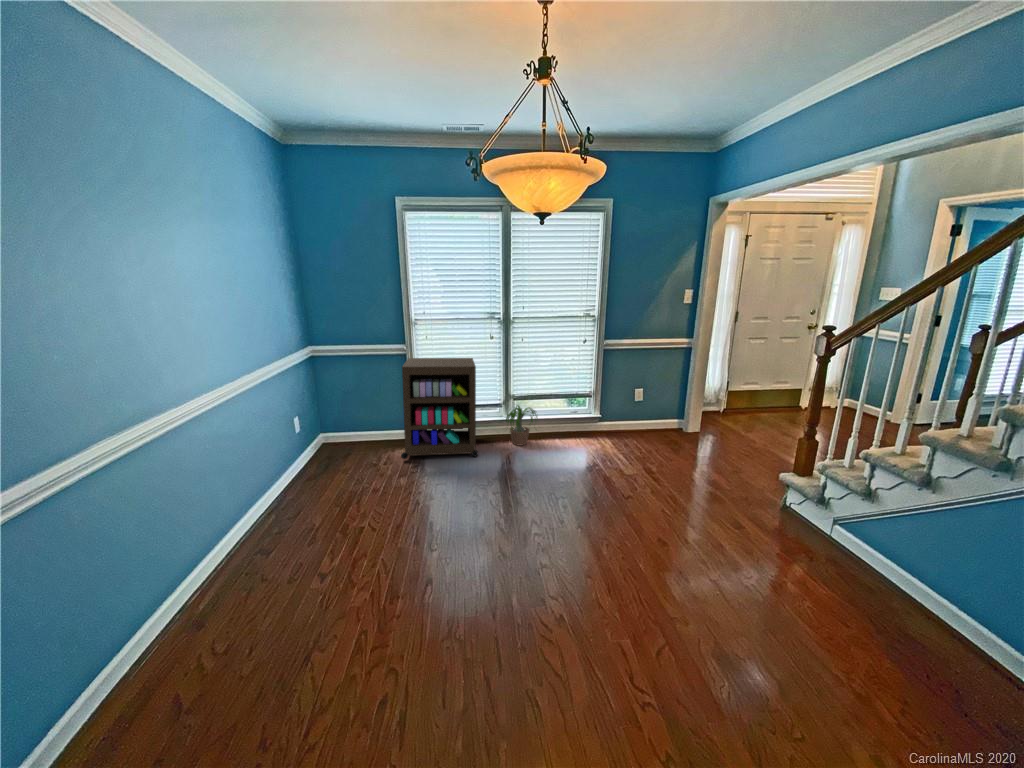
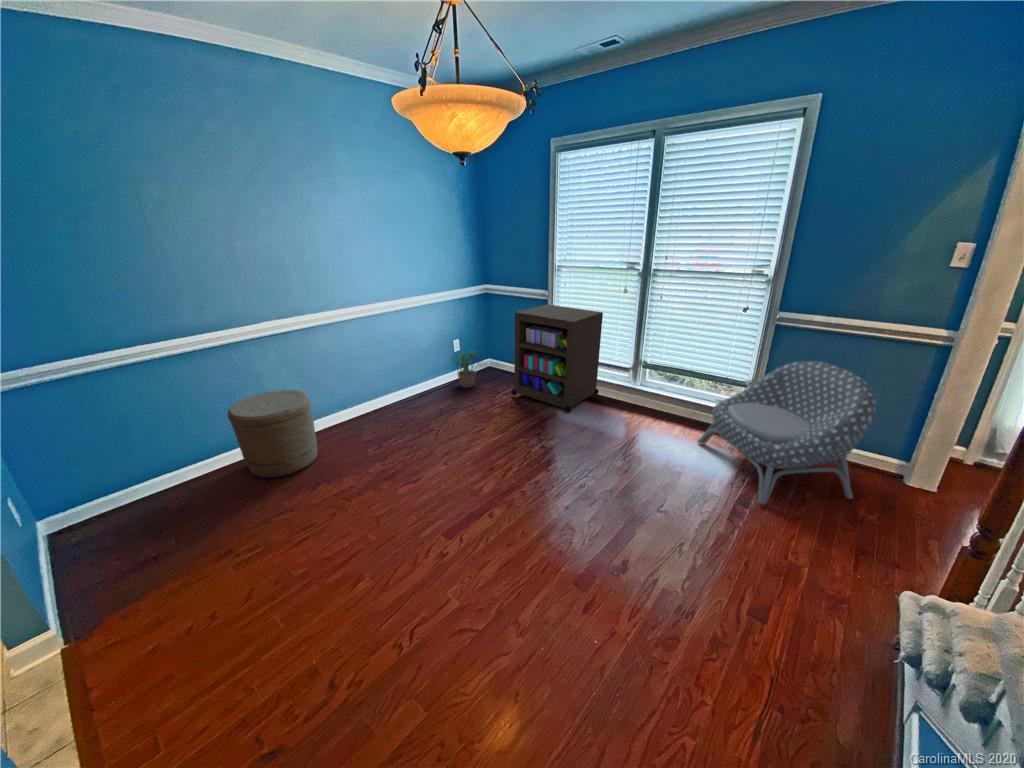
armchair: none [585,369,685,465] -> present [698,361,876,504]
potted plant: present [506,405,537,445] -> present [456,351,481,388]
woven basket: none [83,526,262,717] -> present [228,390,318,478]

